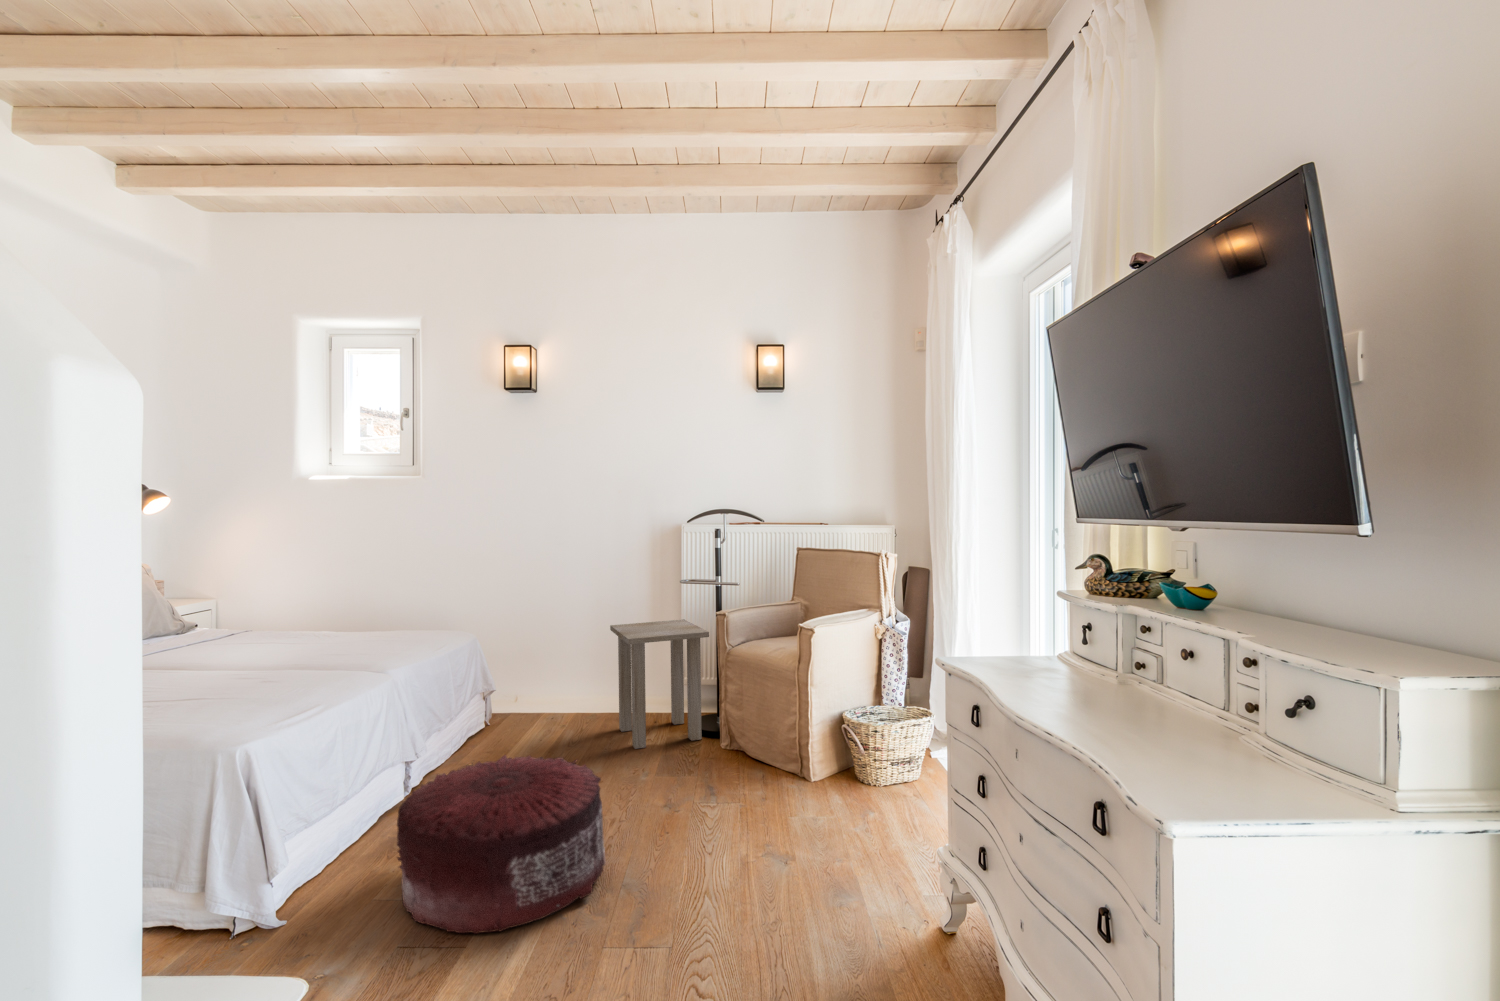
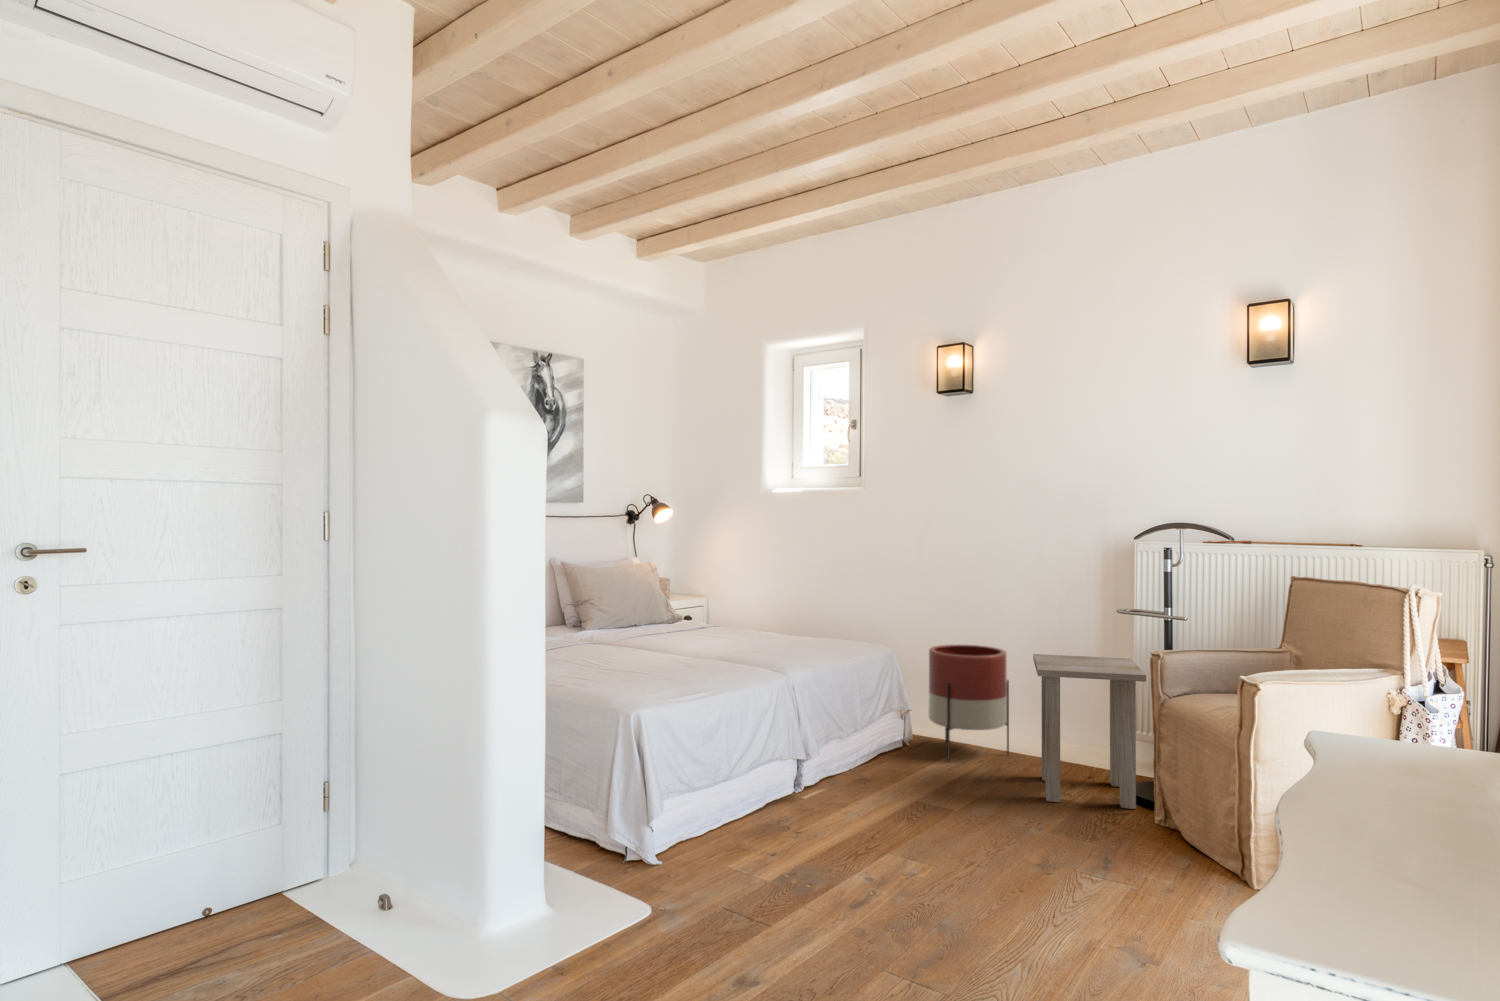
planter: none [510,623,583,733] -> present [928,645,1009,761]
pouf: present [397,755,606,934] -> none [738,763,940,929]

